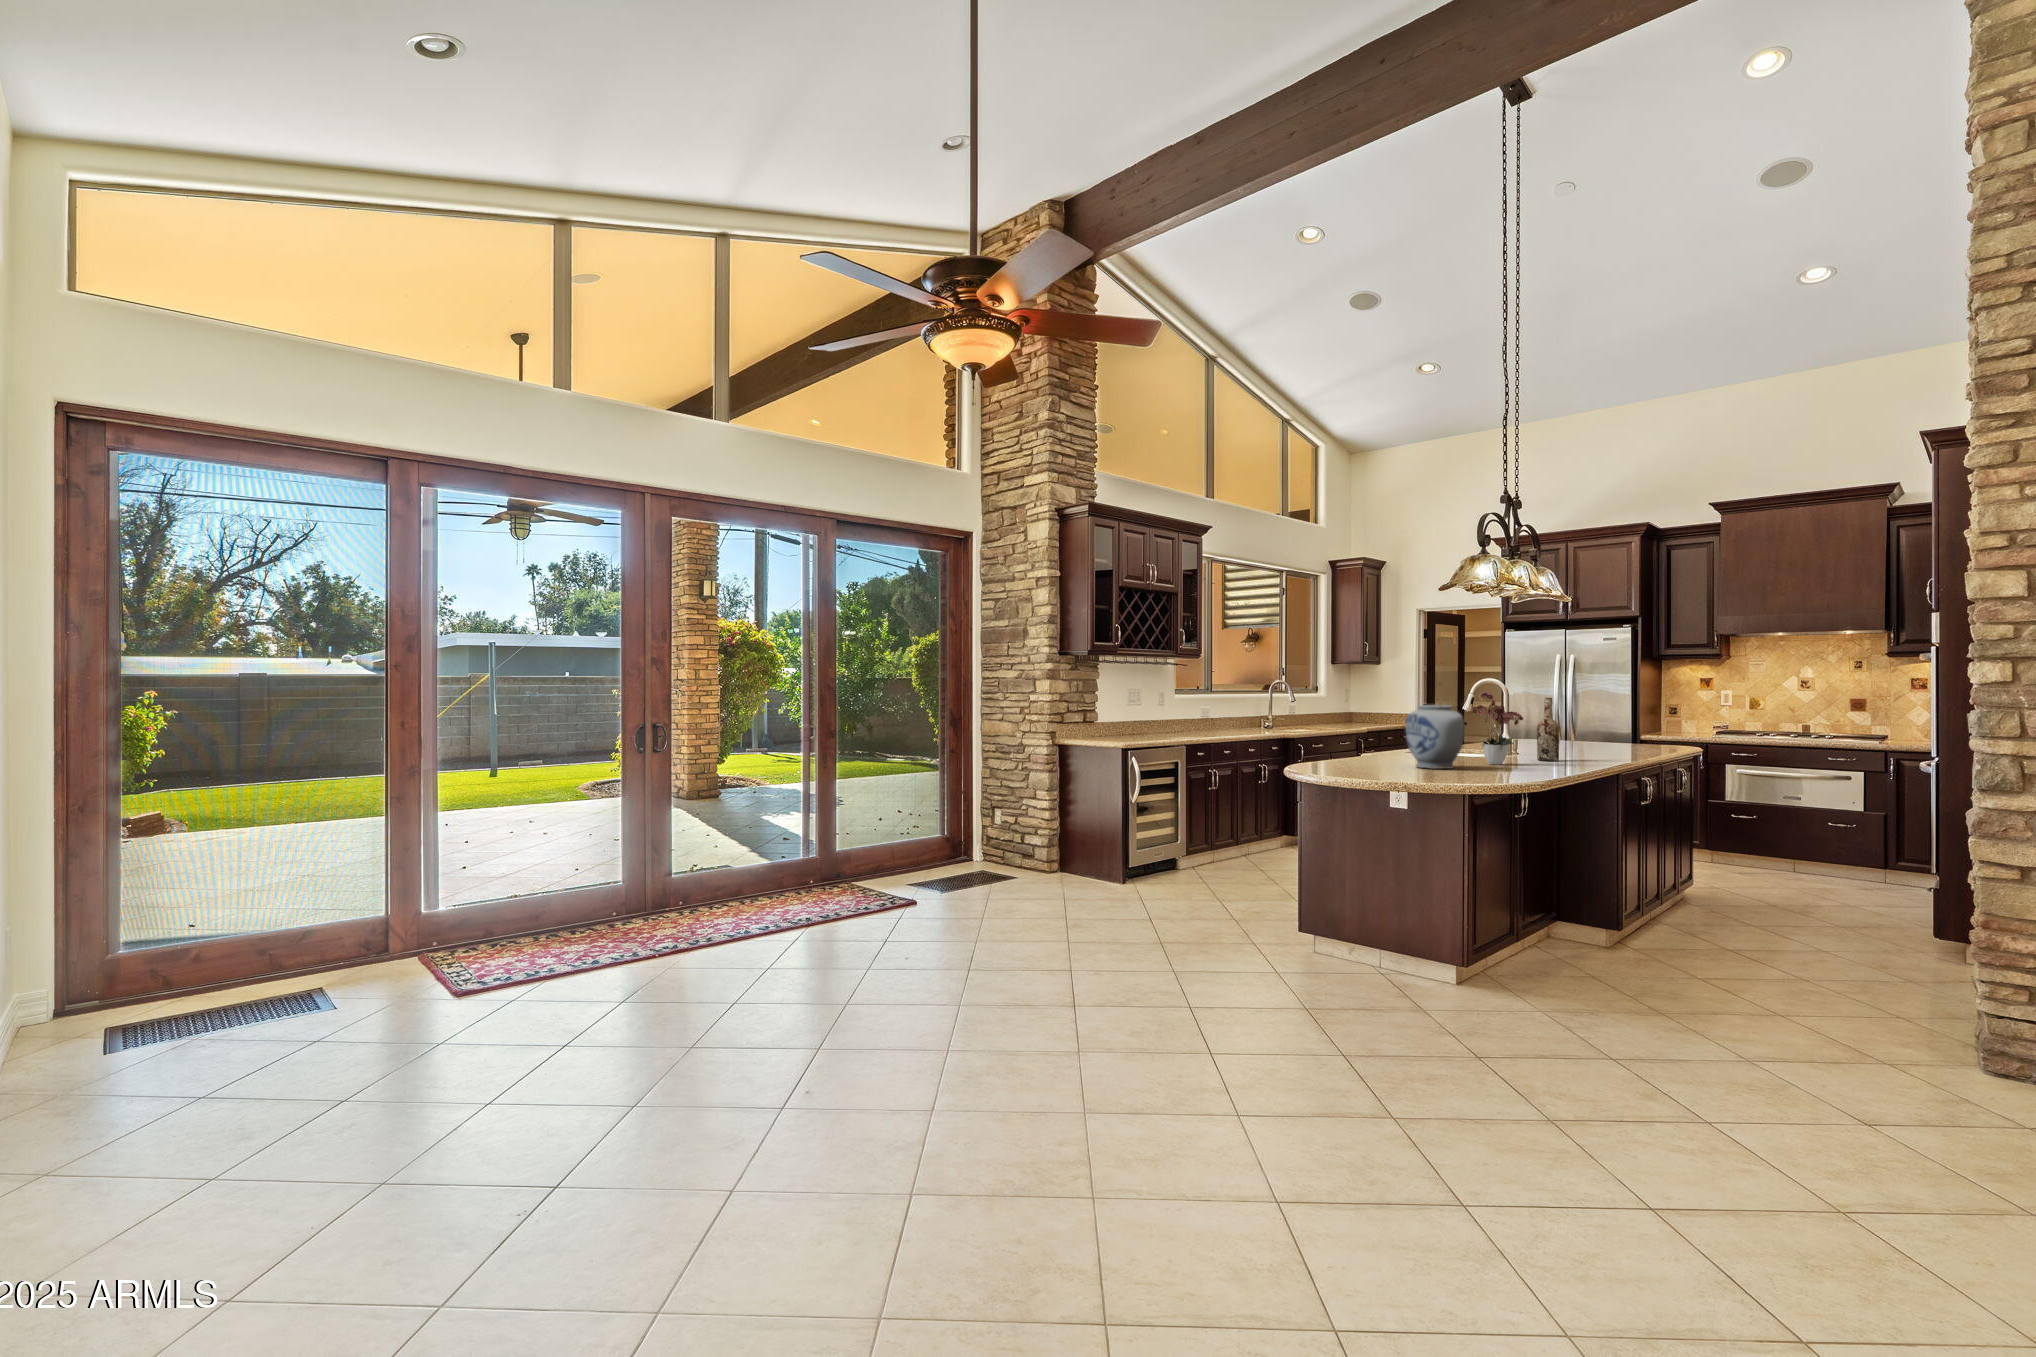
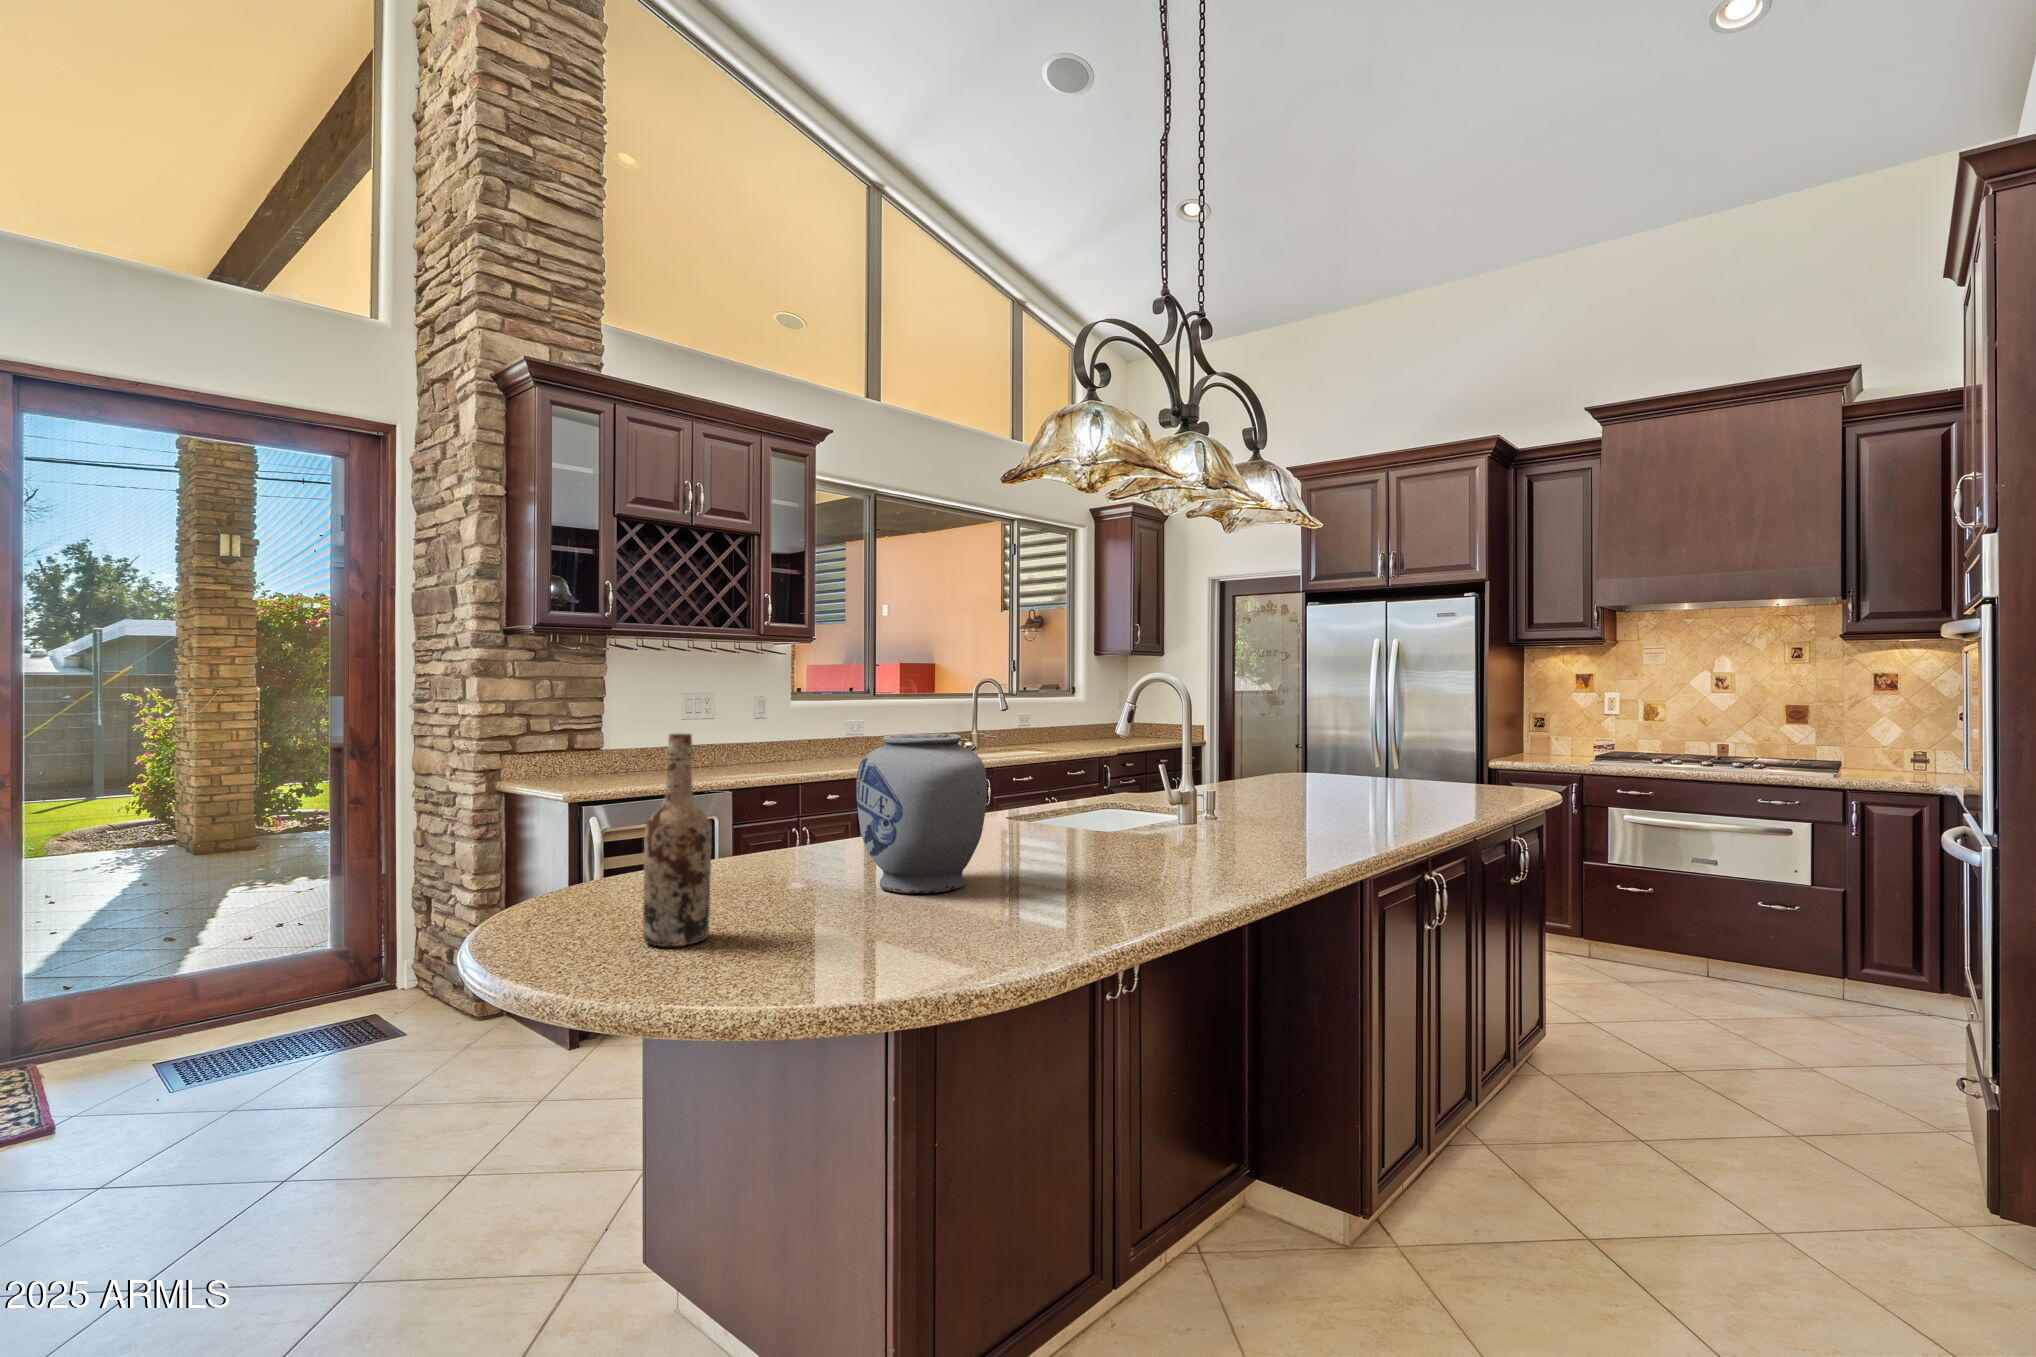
flower arrangement: present [1472,692,1523,765] -> none [1045,694,1157,867]
wine bottle: present [1537,698,1559,761] -> present [643,734,712,947]

